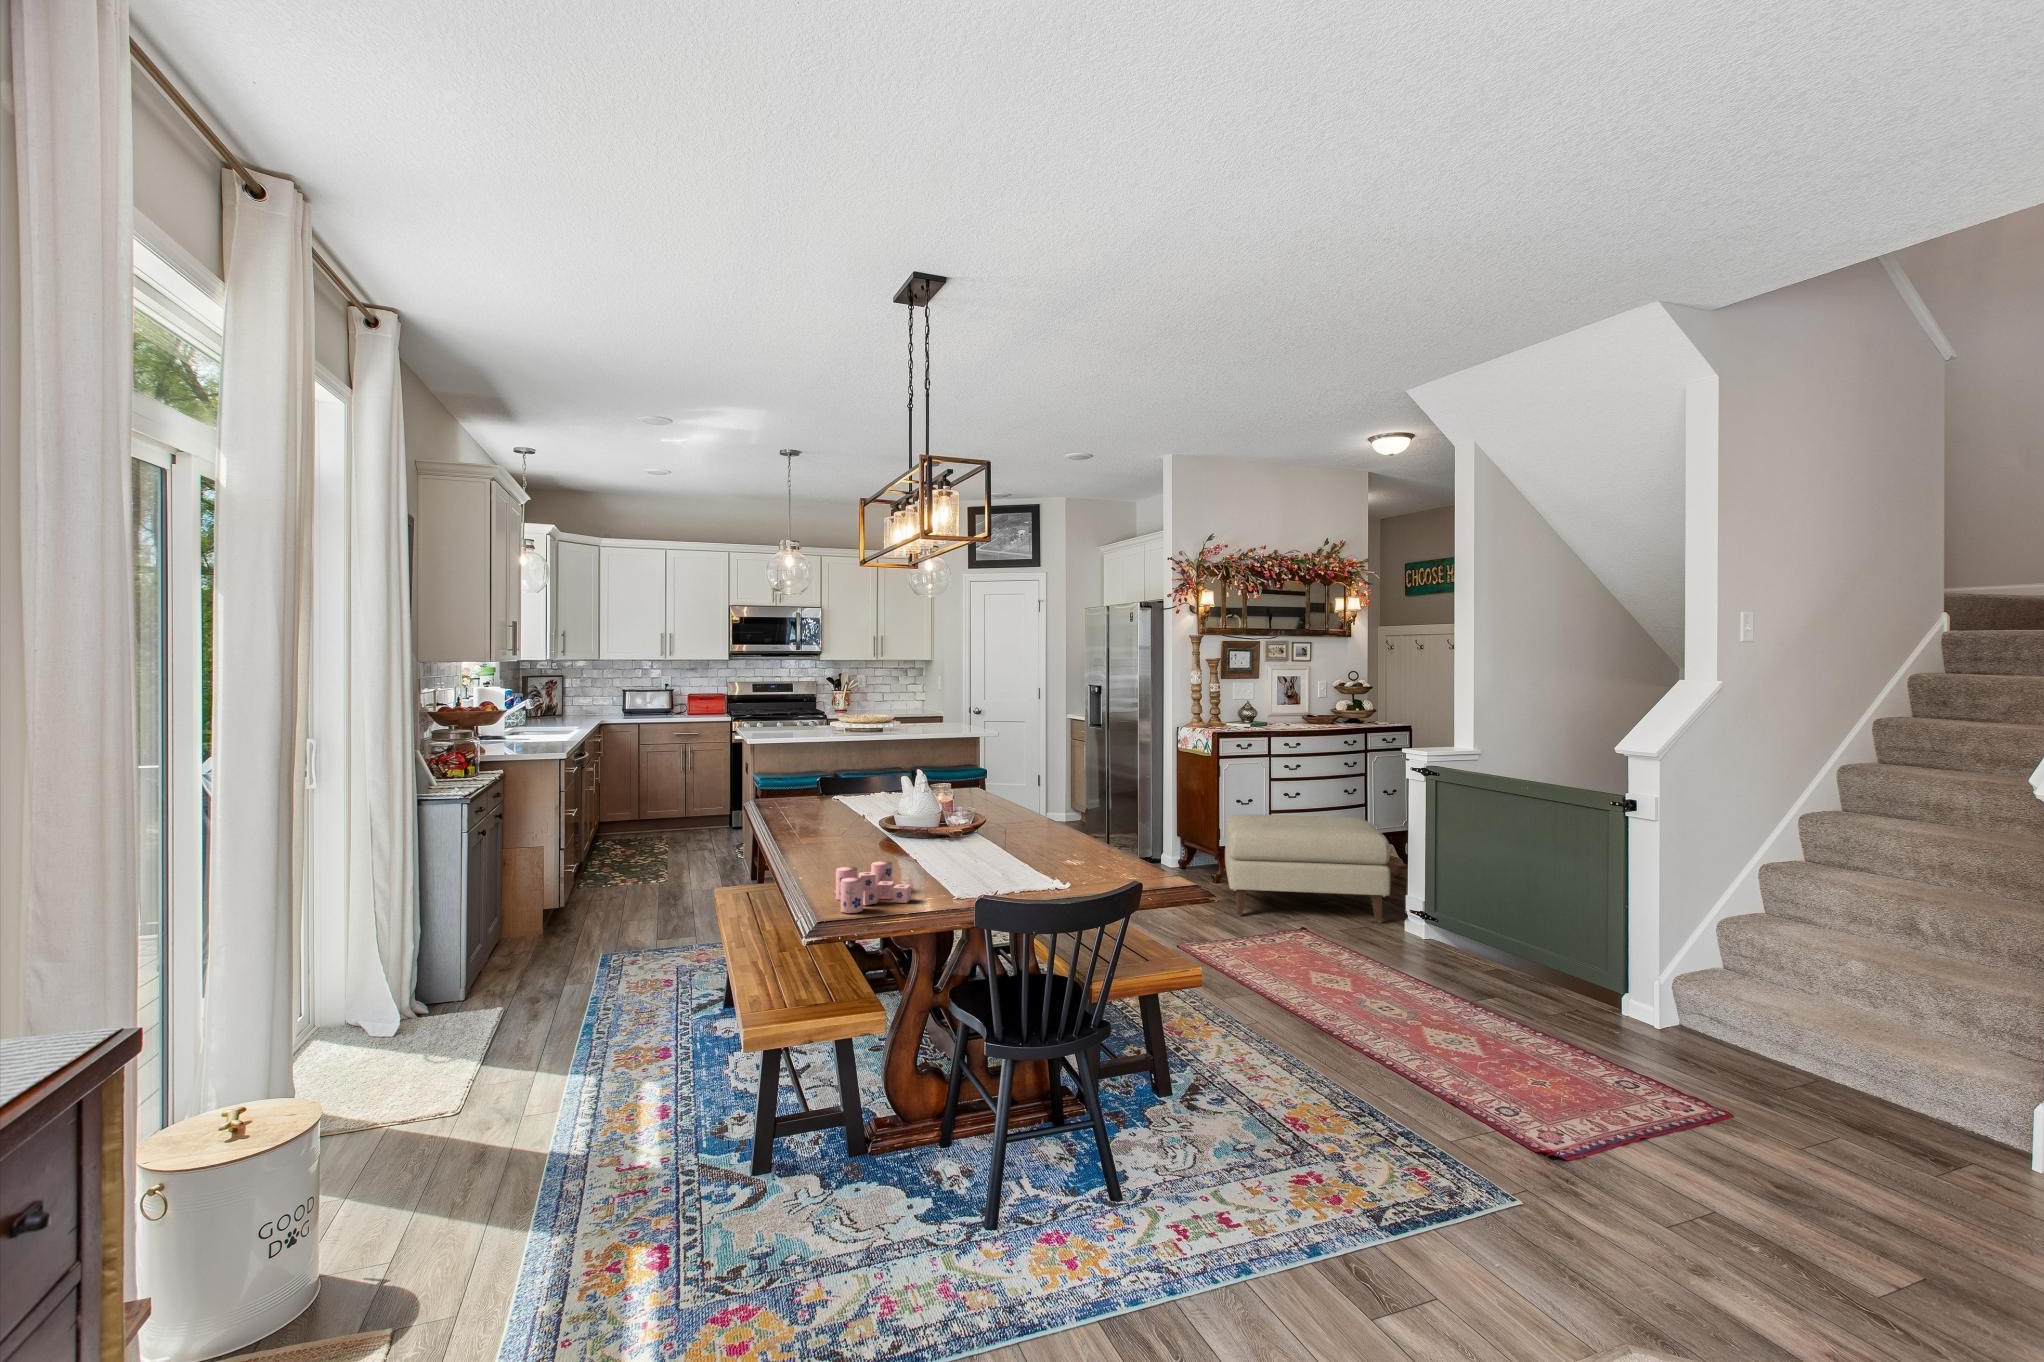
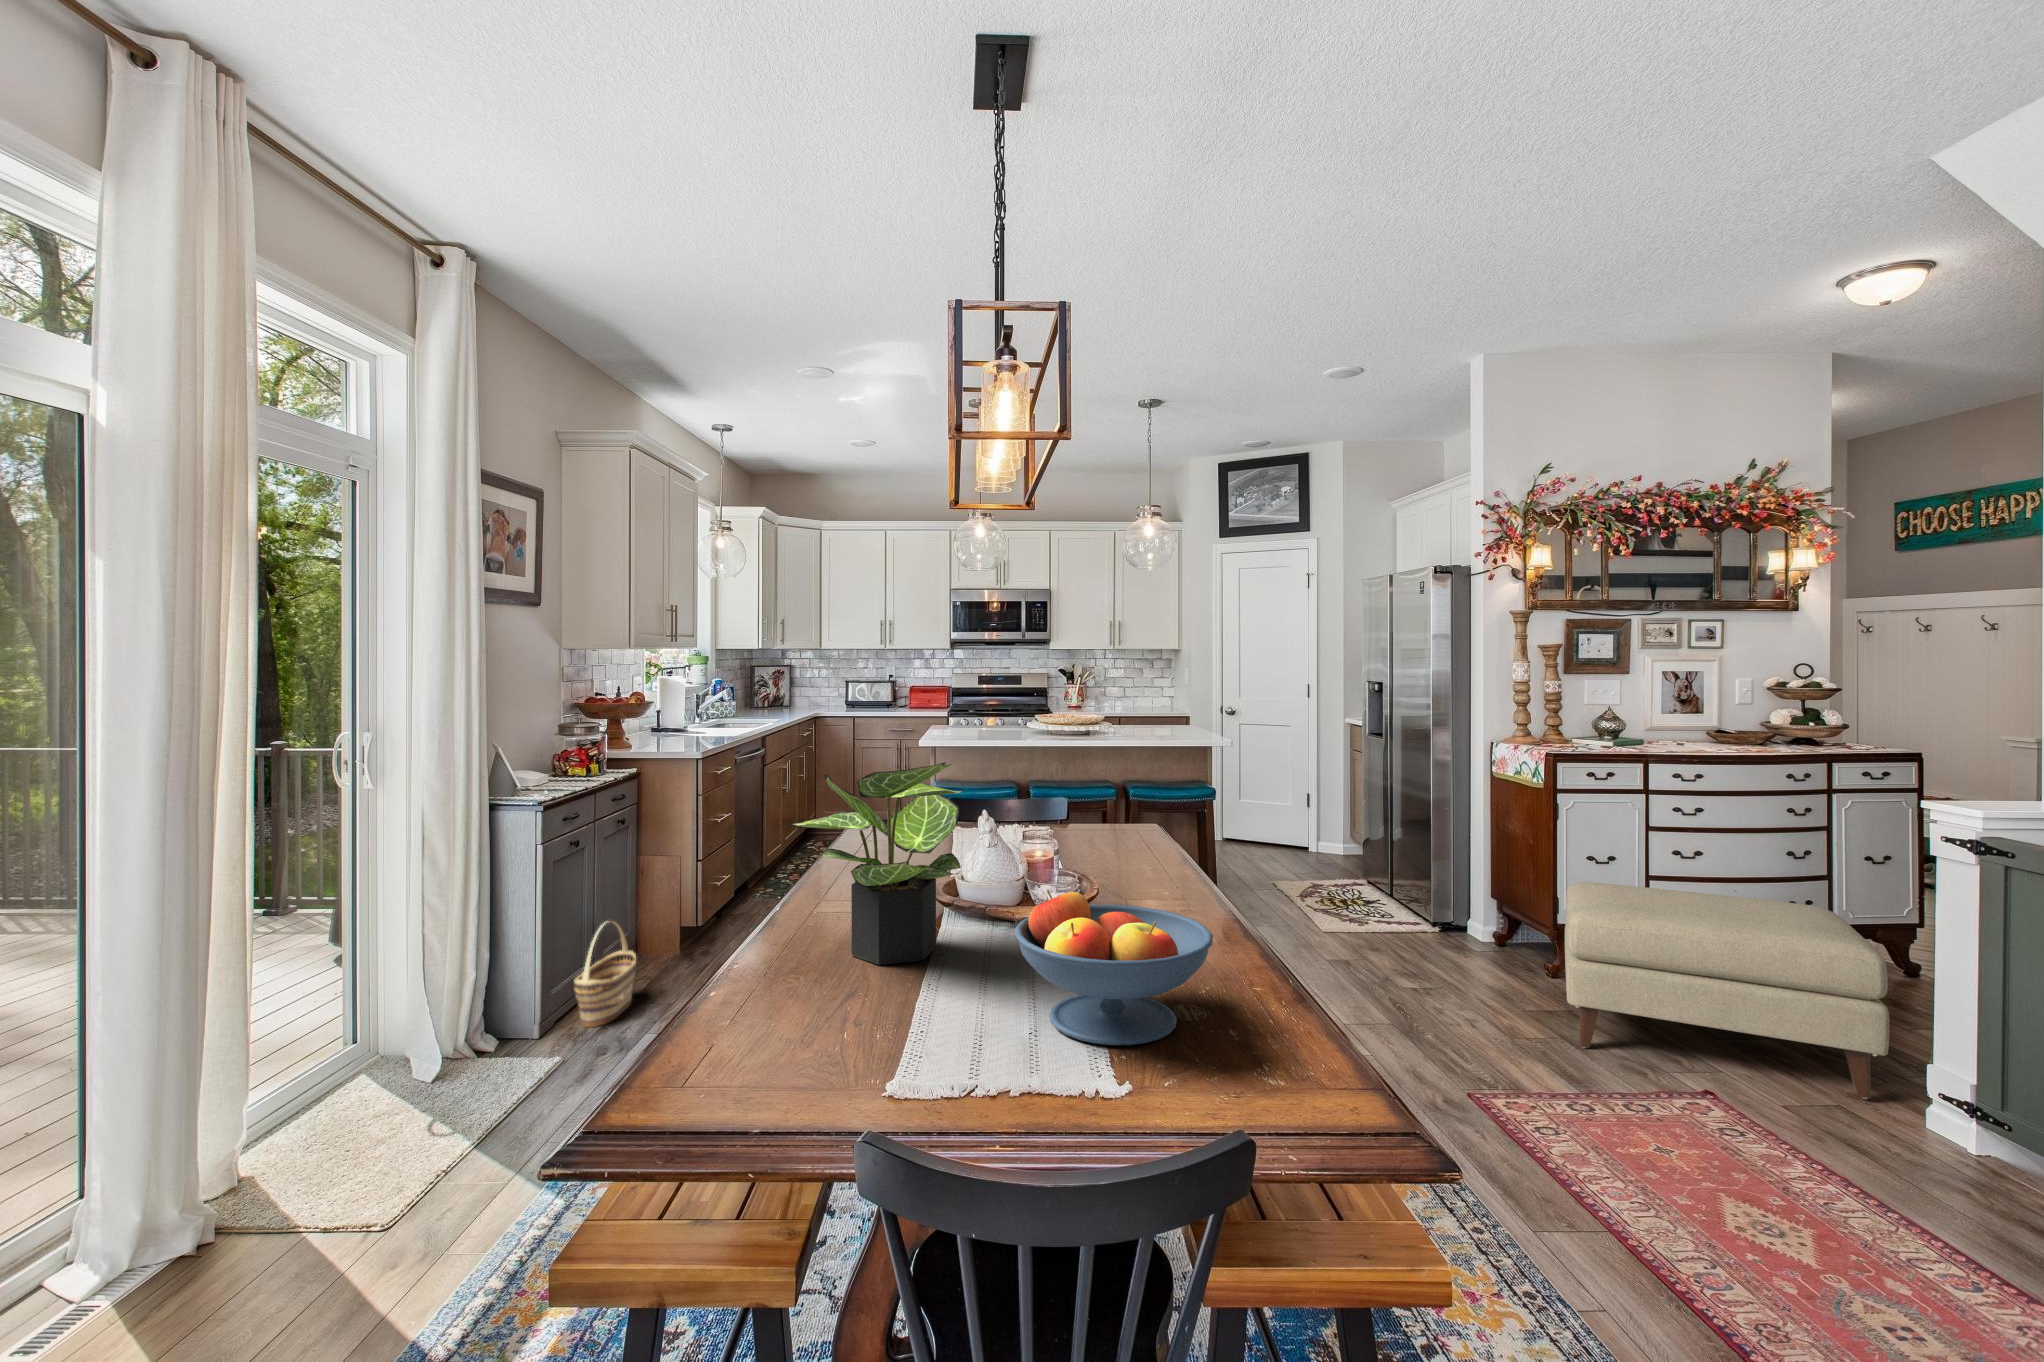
potted plant: none [805,734,929,863] -> present [792,762,963,965]
fruit bowl: none [983,803,1090,878] -> present [1015,890,1213,1045]
candle: present [836,861,911,913] -> none [686,985,833,1098]
basket: none [487,898,533,988] -> present [575,922,636,1027]

